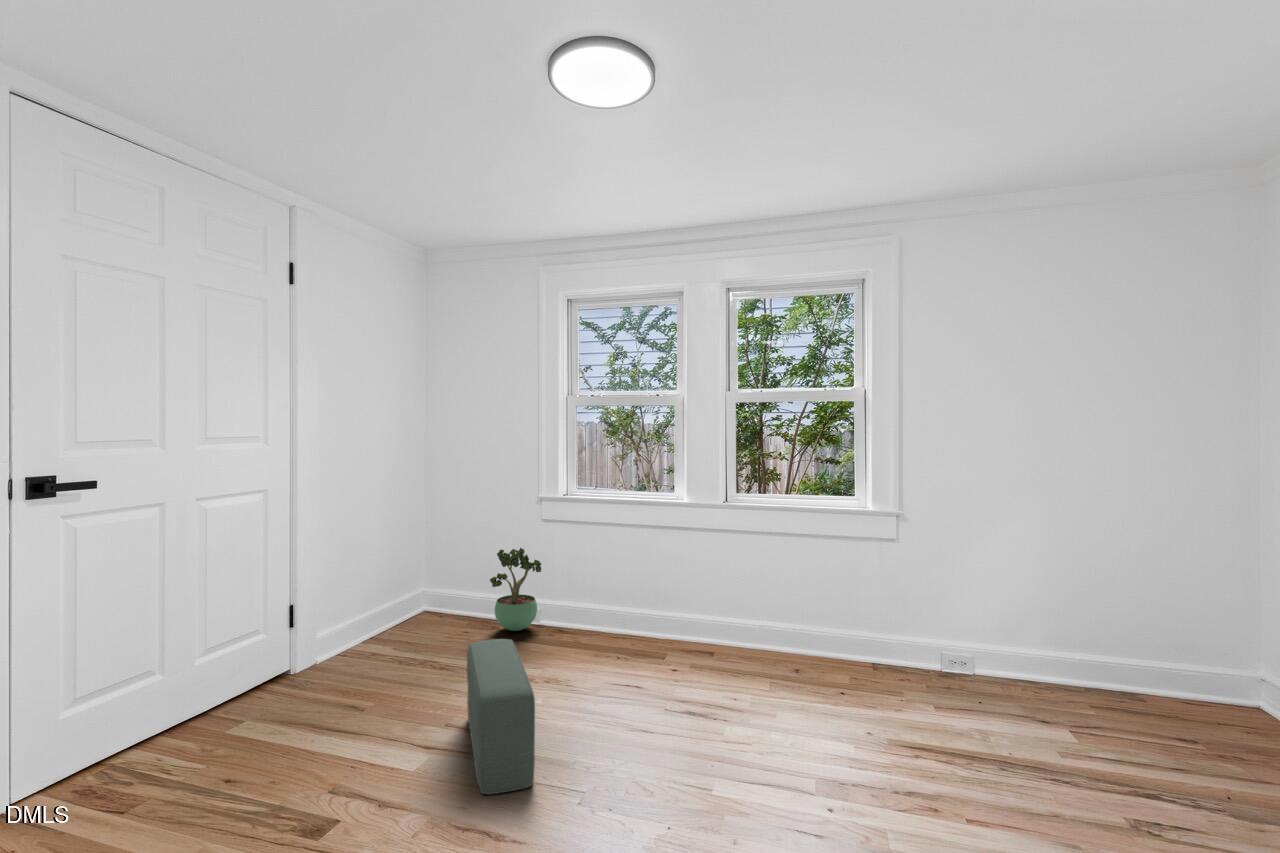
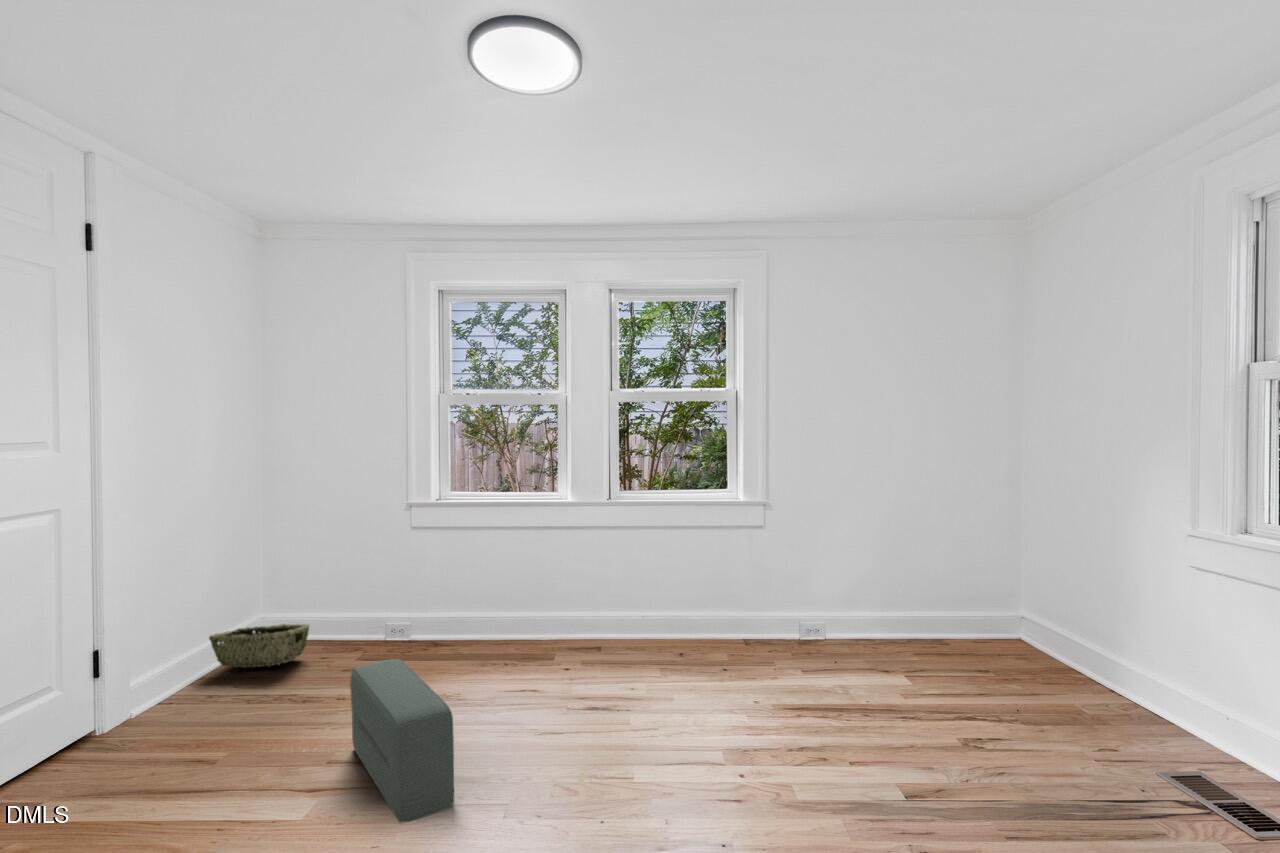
potted plant: present [490,548,541,631] -> none [337,561,400,653]
woven basket: none [386,597,467,634] -> present [209,624,309,668]

